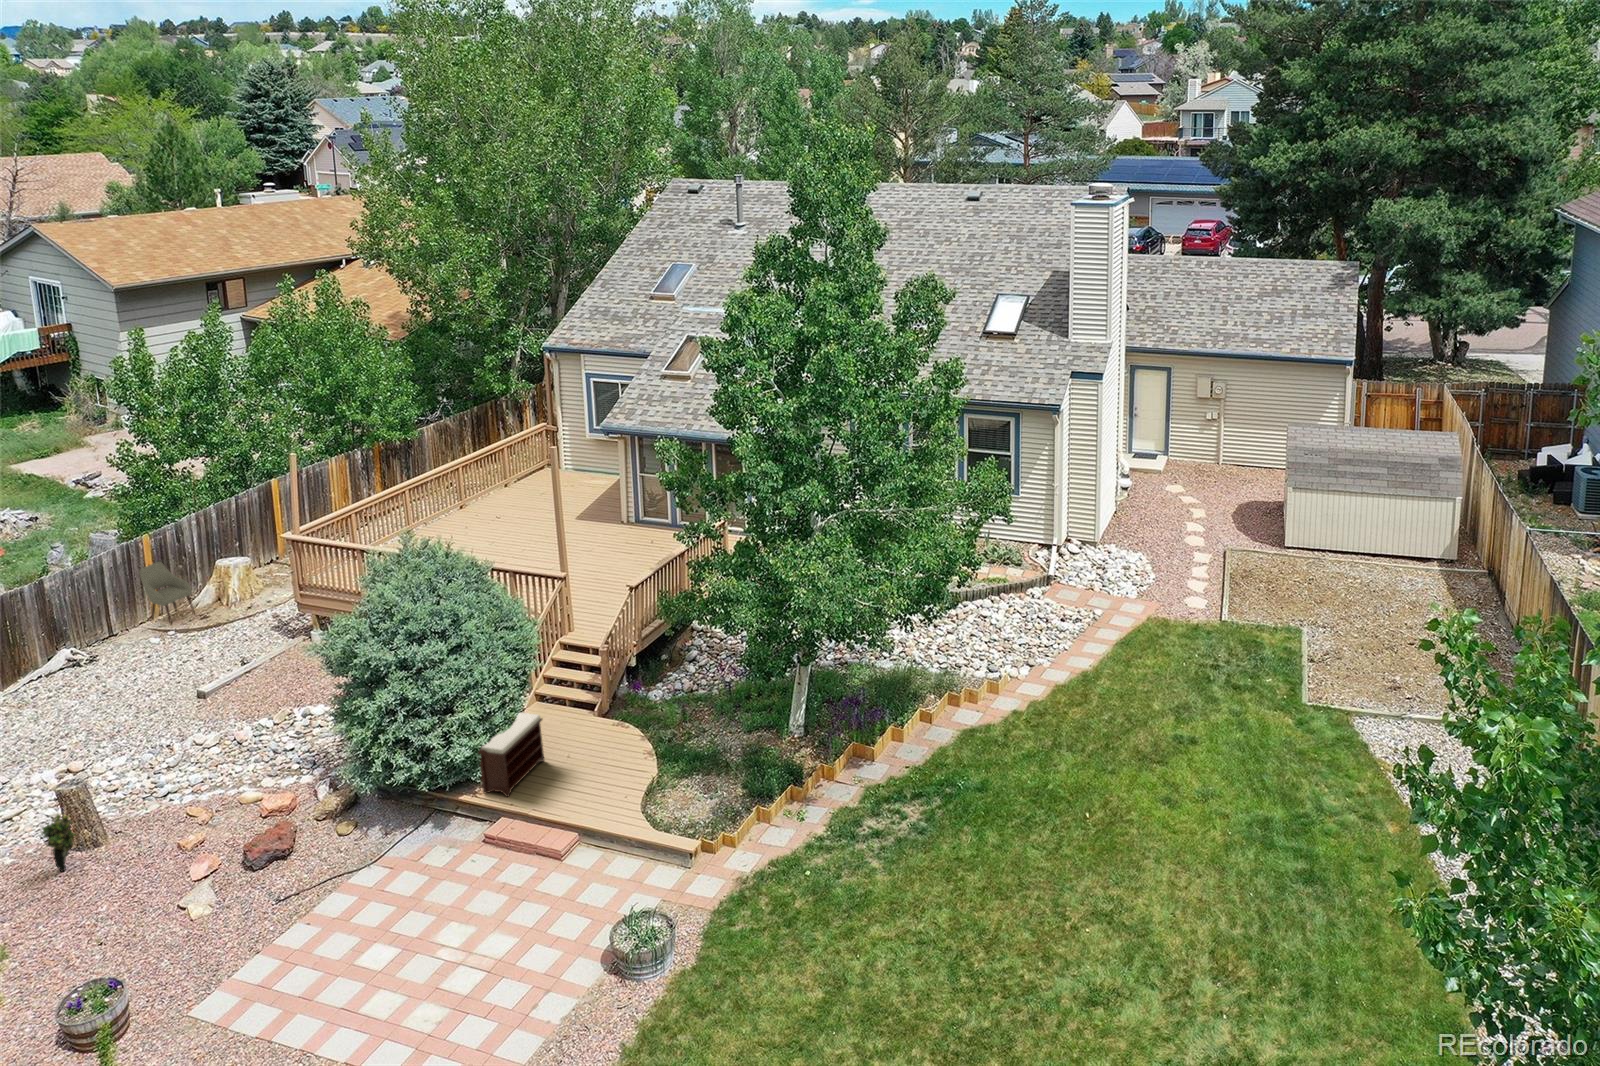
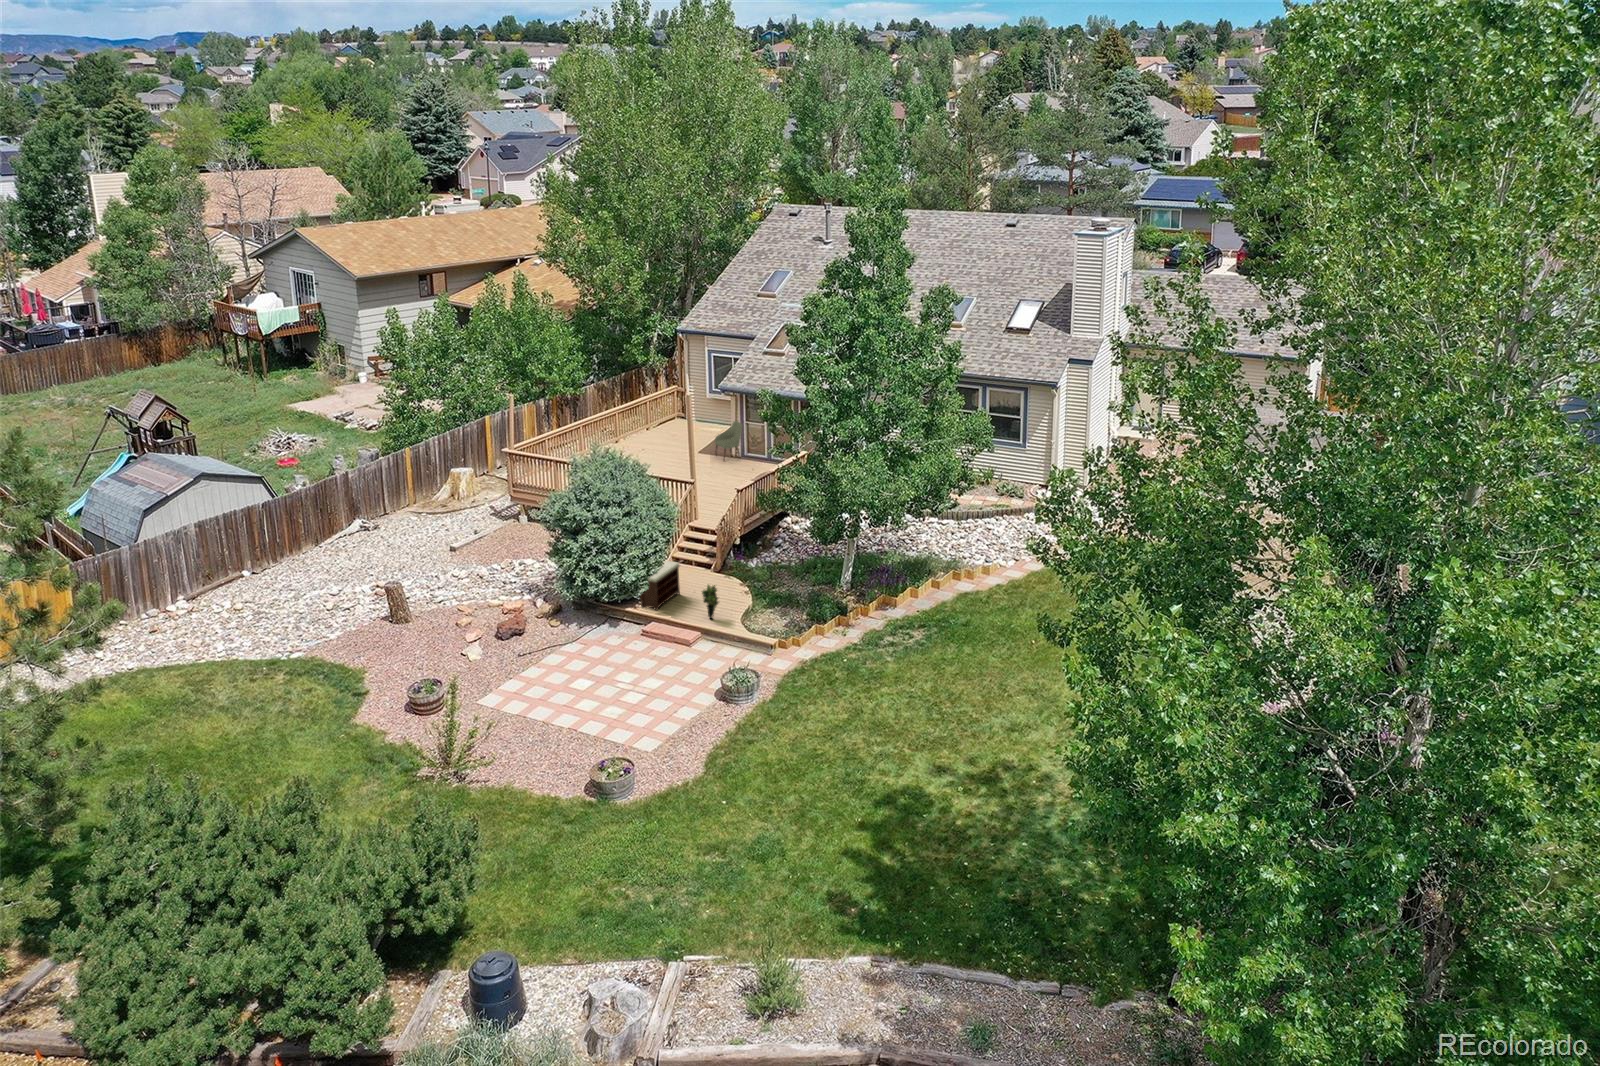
chair: present [139,562,195,624] -> present [715,421,742,456]
potted plant: present [42,814,75,871] -> present [702,585,719,619]

